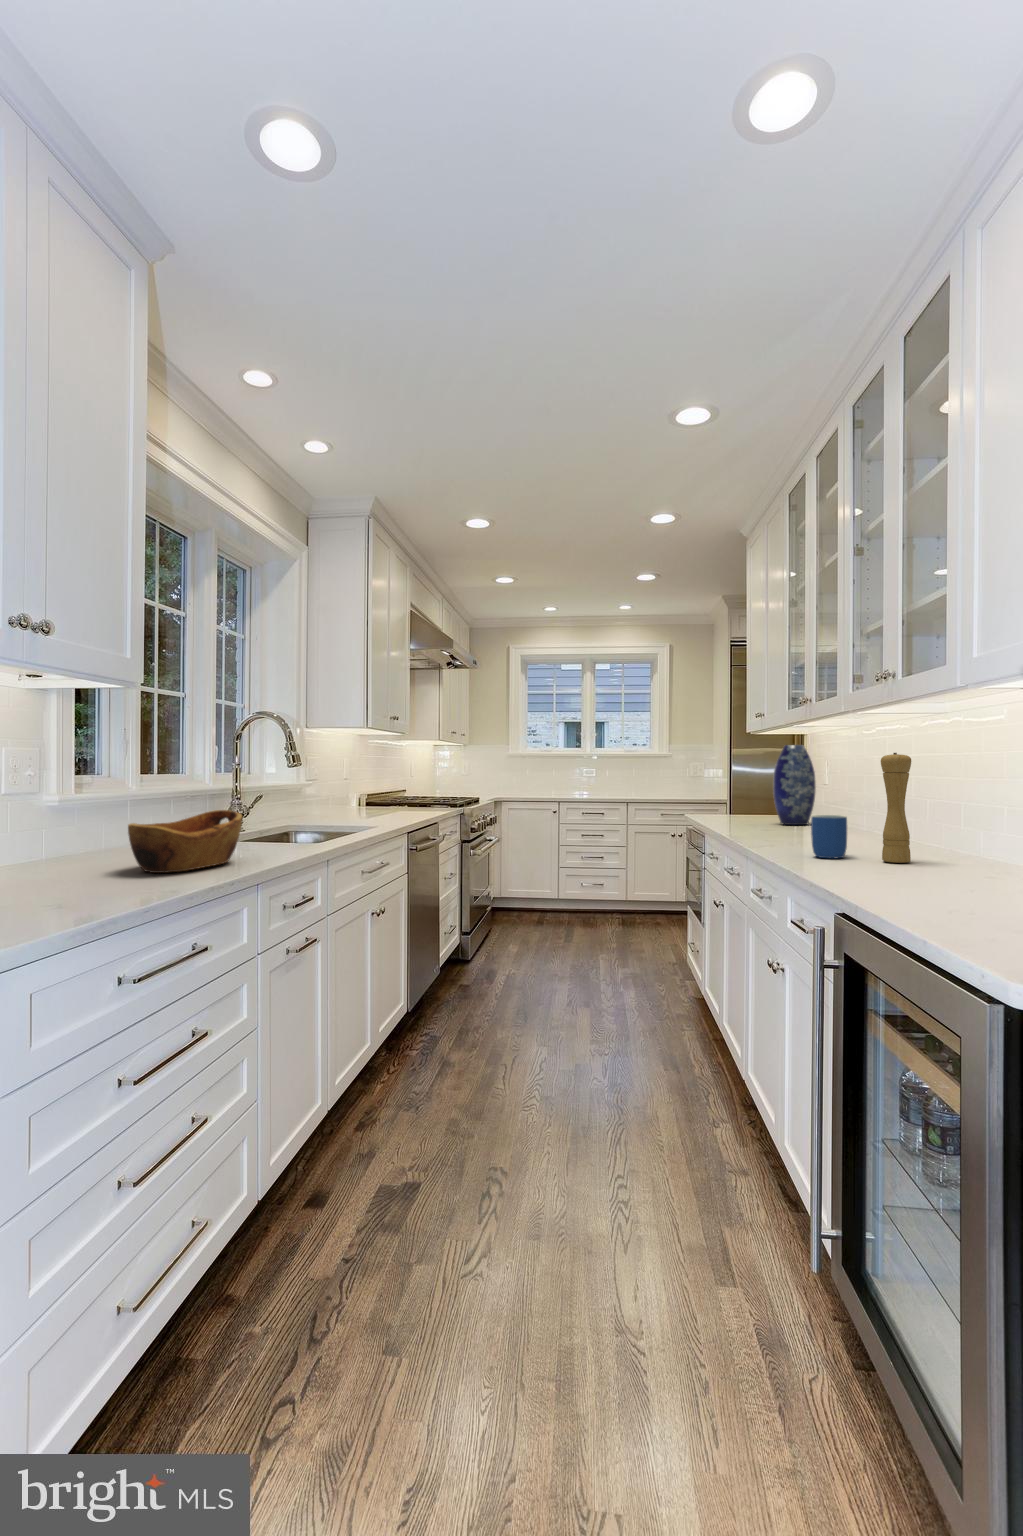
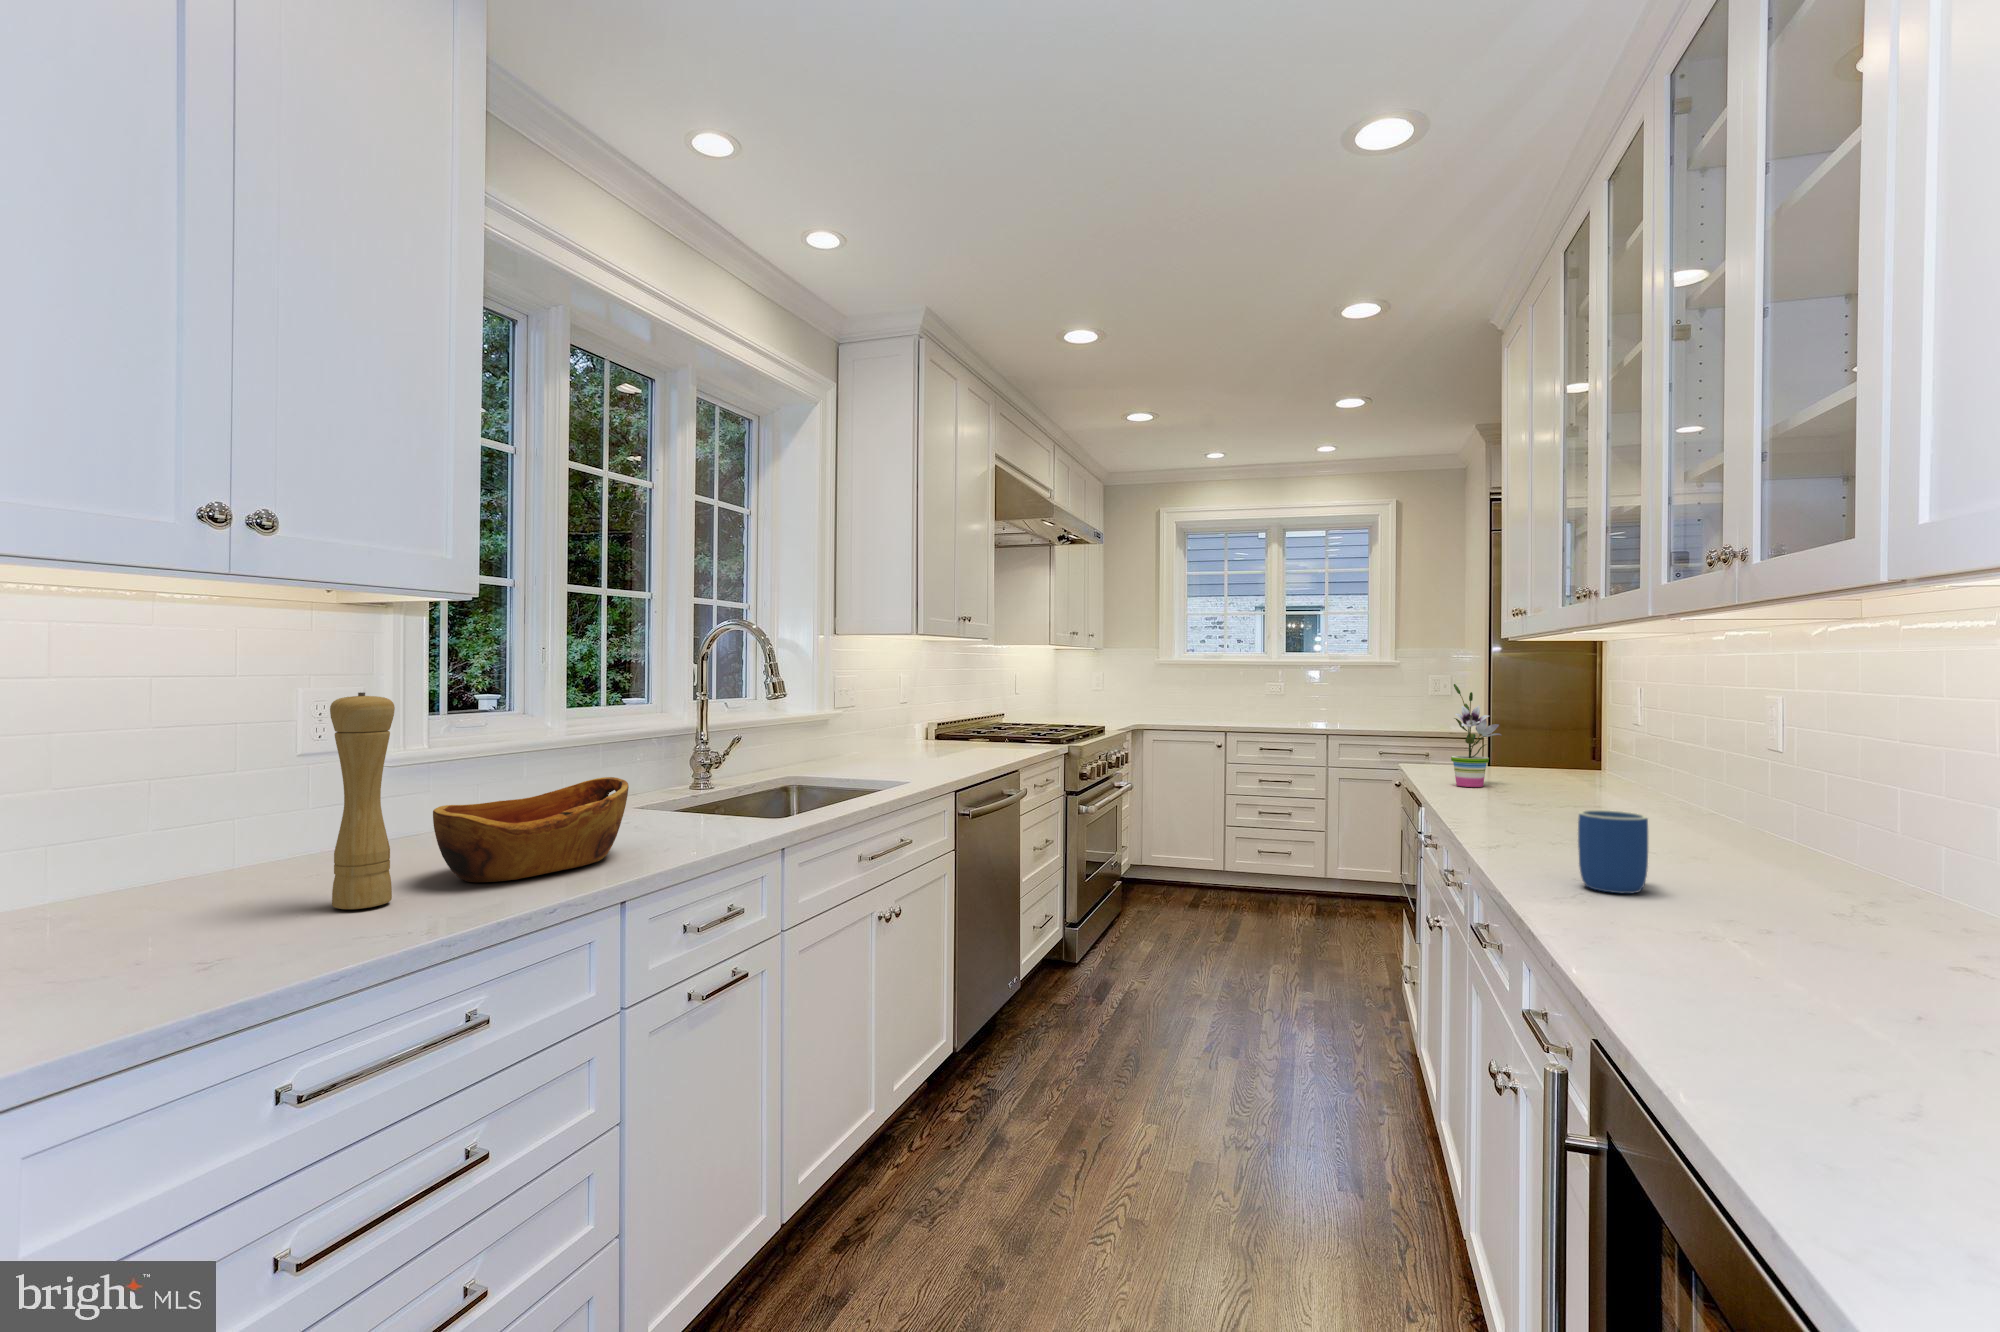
vase: present [773,745,816,825] -> none [1538,666,1614,800]
pepper mill: present [881,753,911,863] -> present [330,692,395,909]
potted plant: none [721,758,751,822] -> present [1451,684,1501,787]

